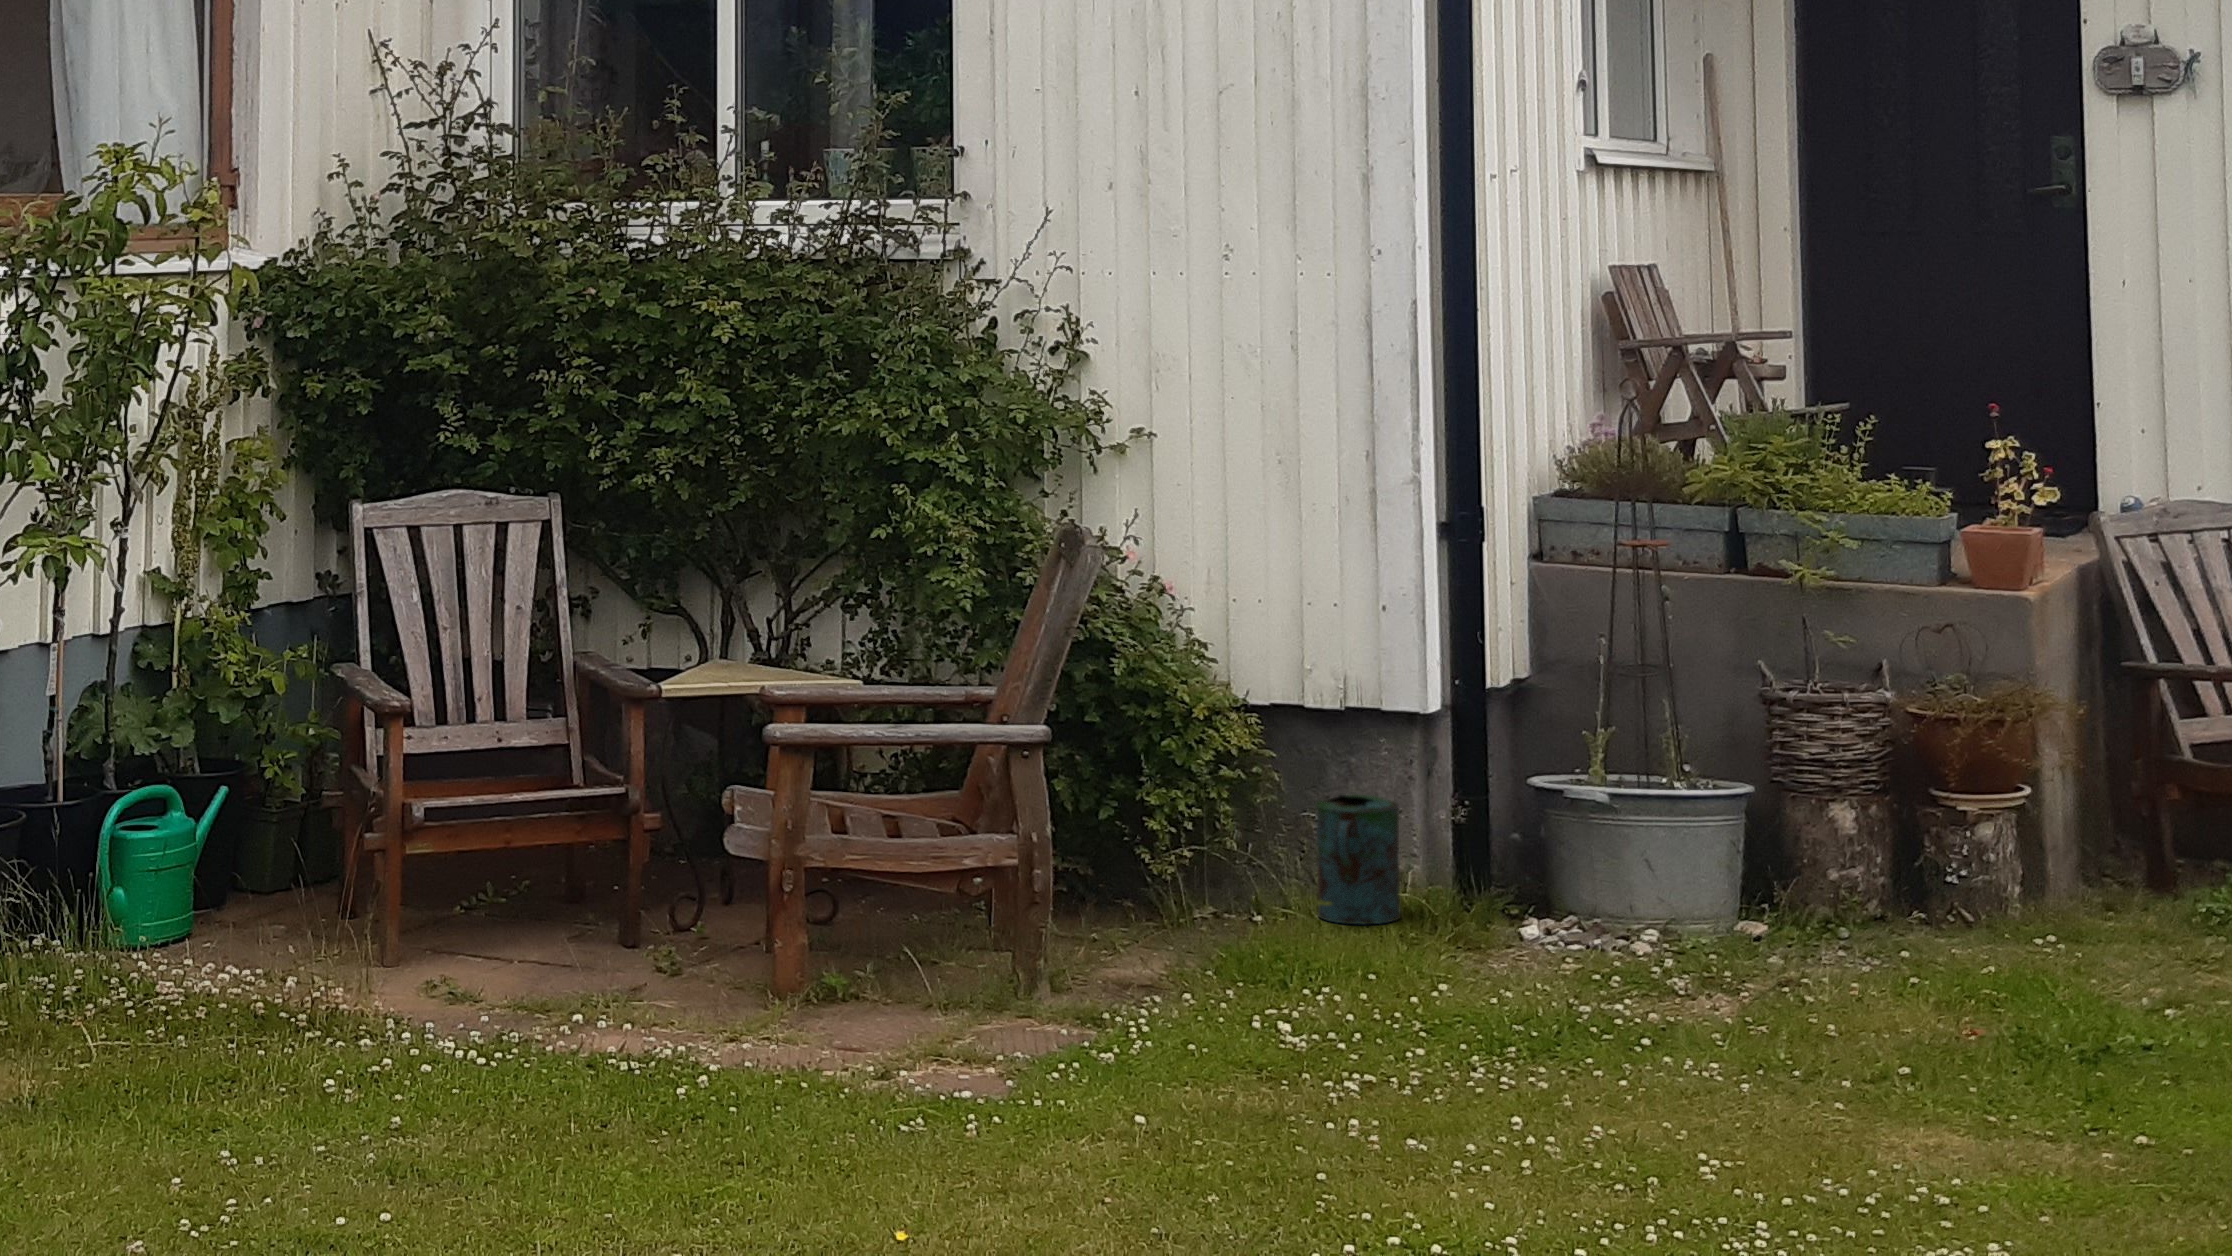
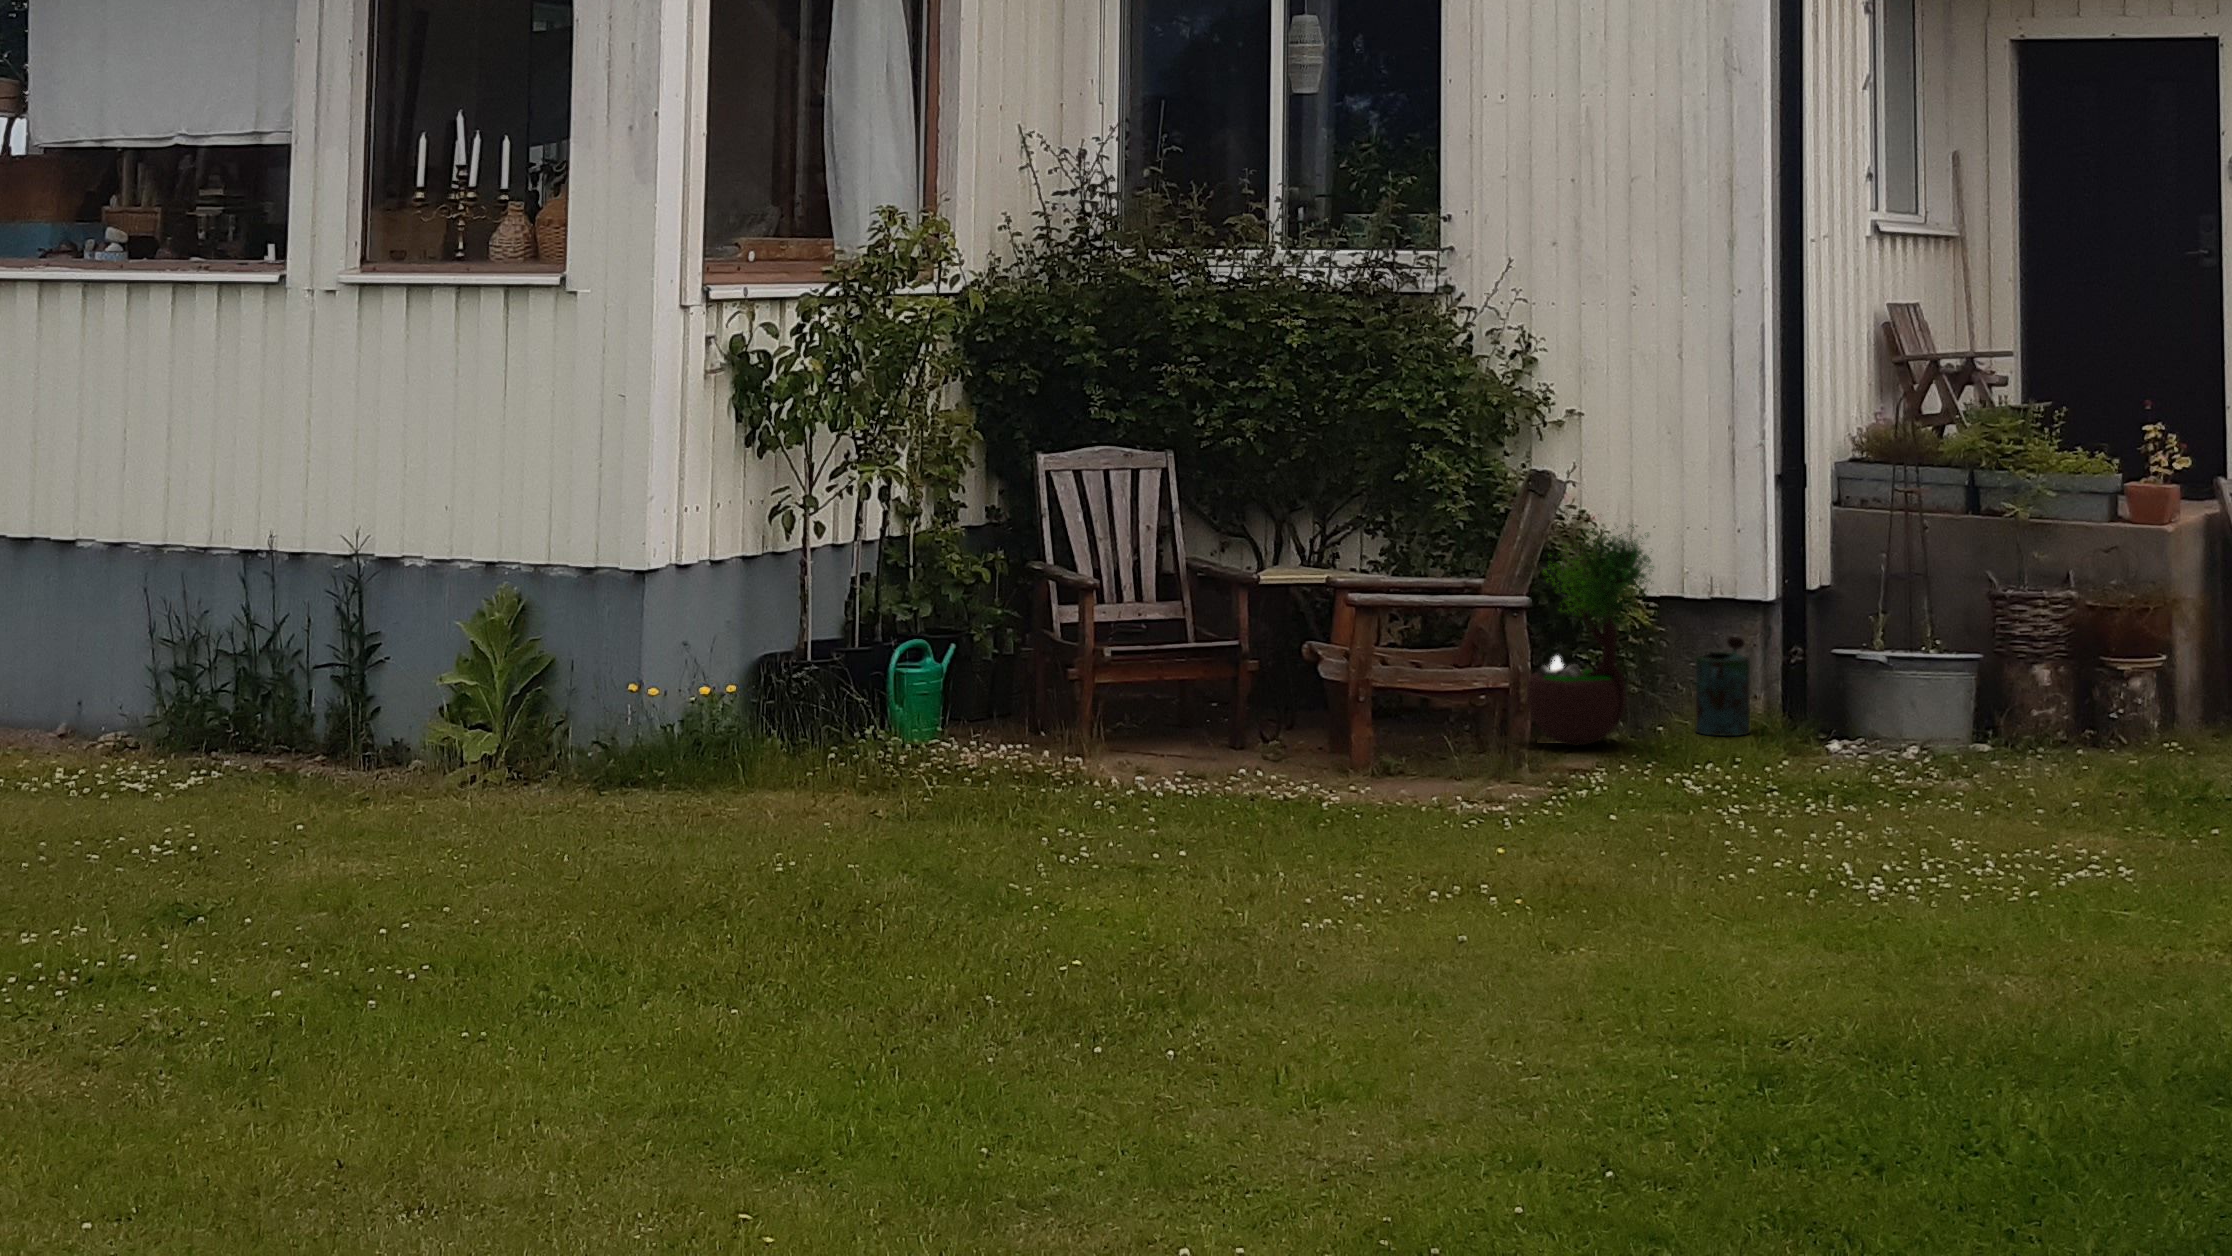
potted tree: none [1054,593,1249,947] -> present [1527,526,1654,745]

